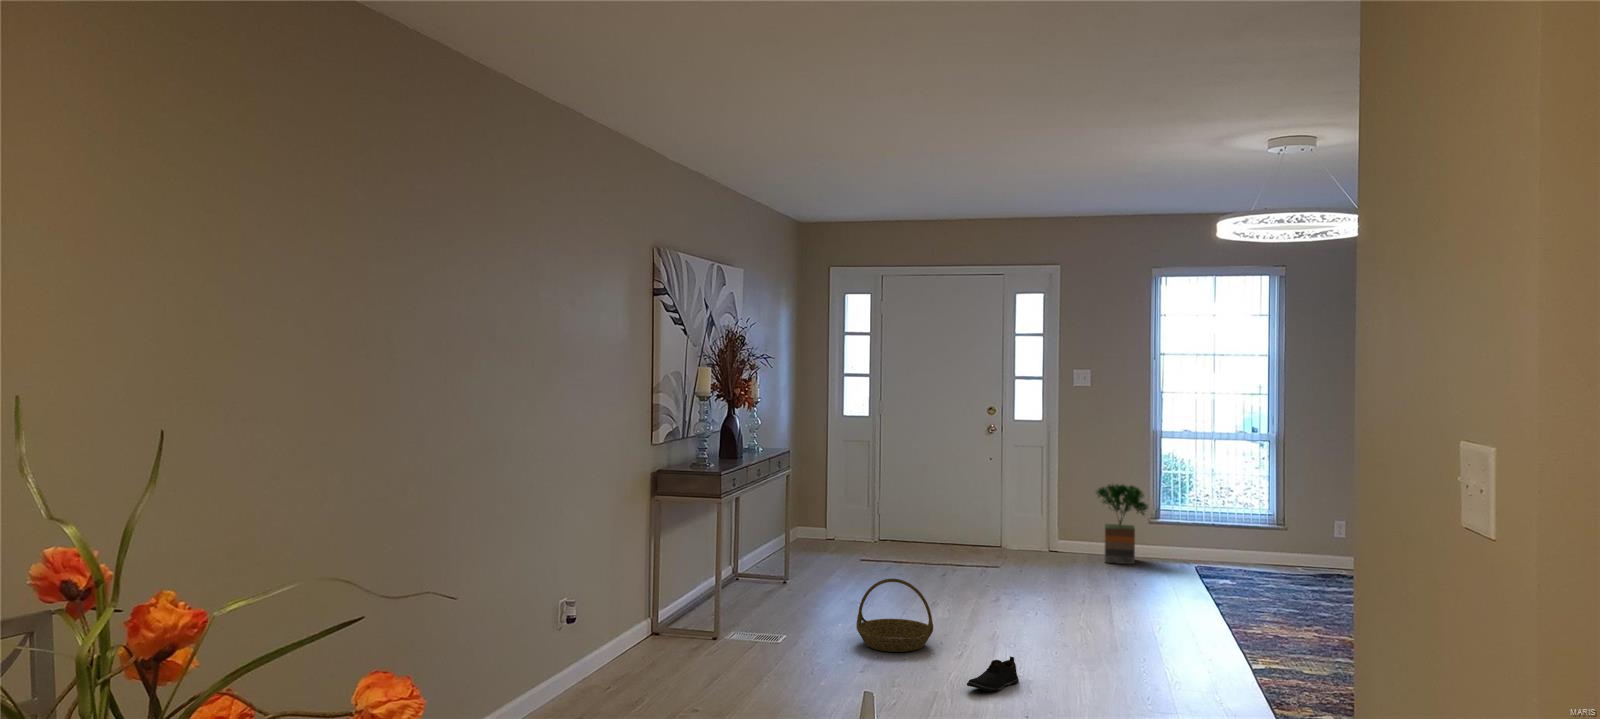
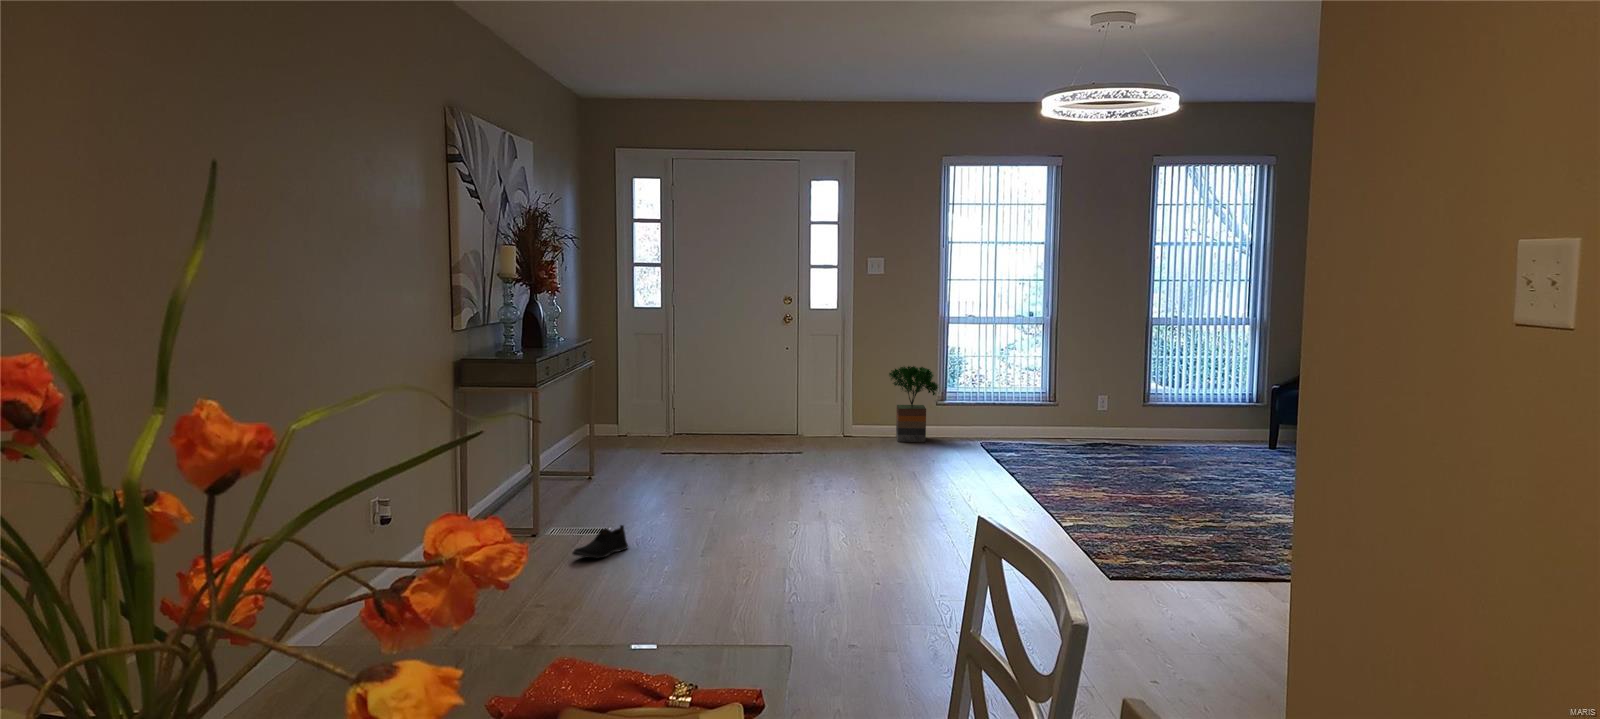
basket: present [856,579,933,652] -> none [684,463,763,536]
shoe: present [967,657,1019,691] -> present [573,525,628,558]

